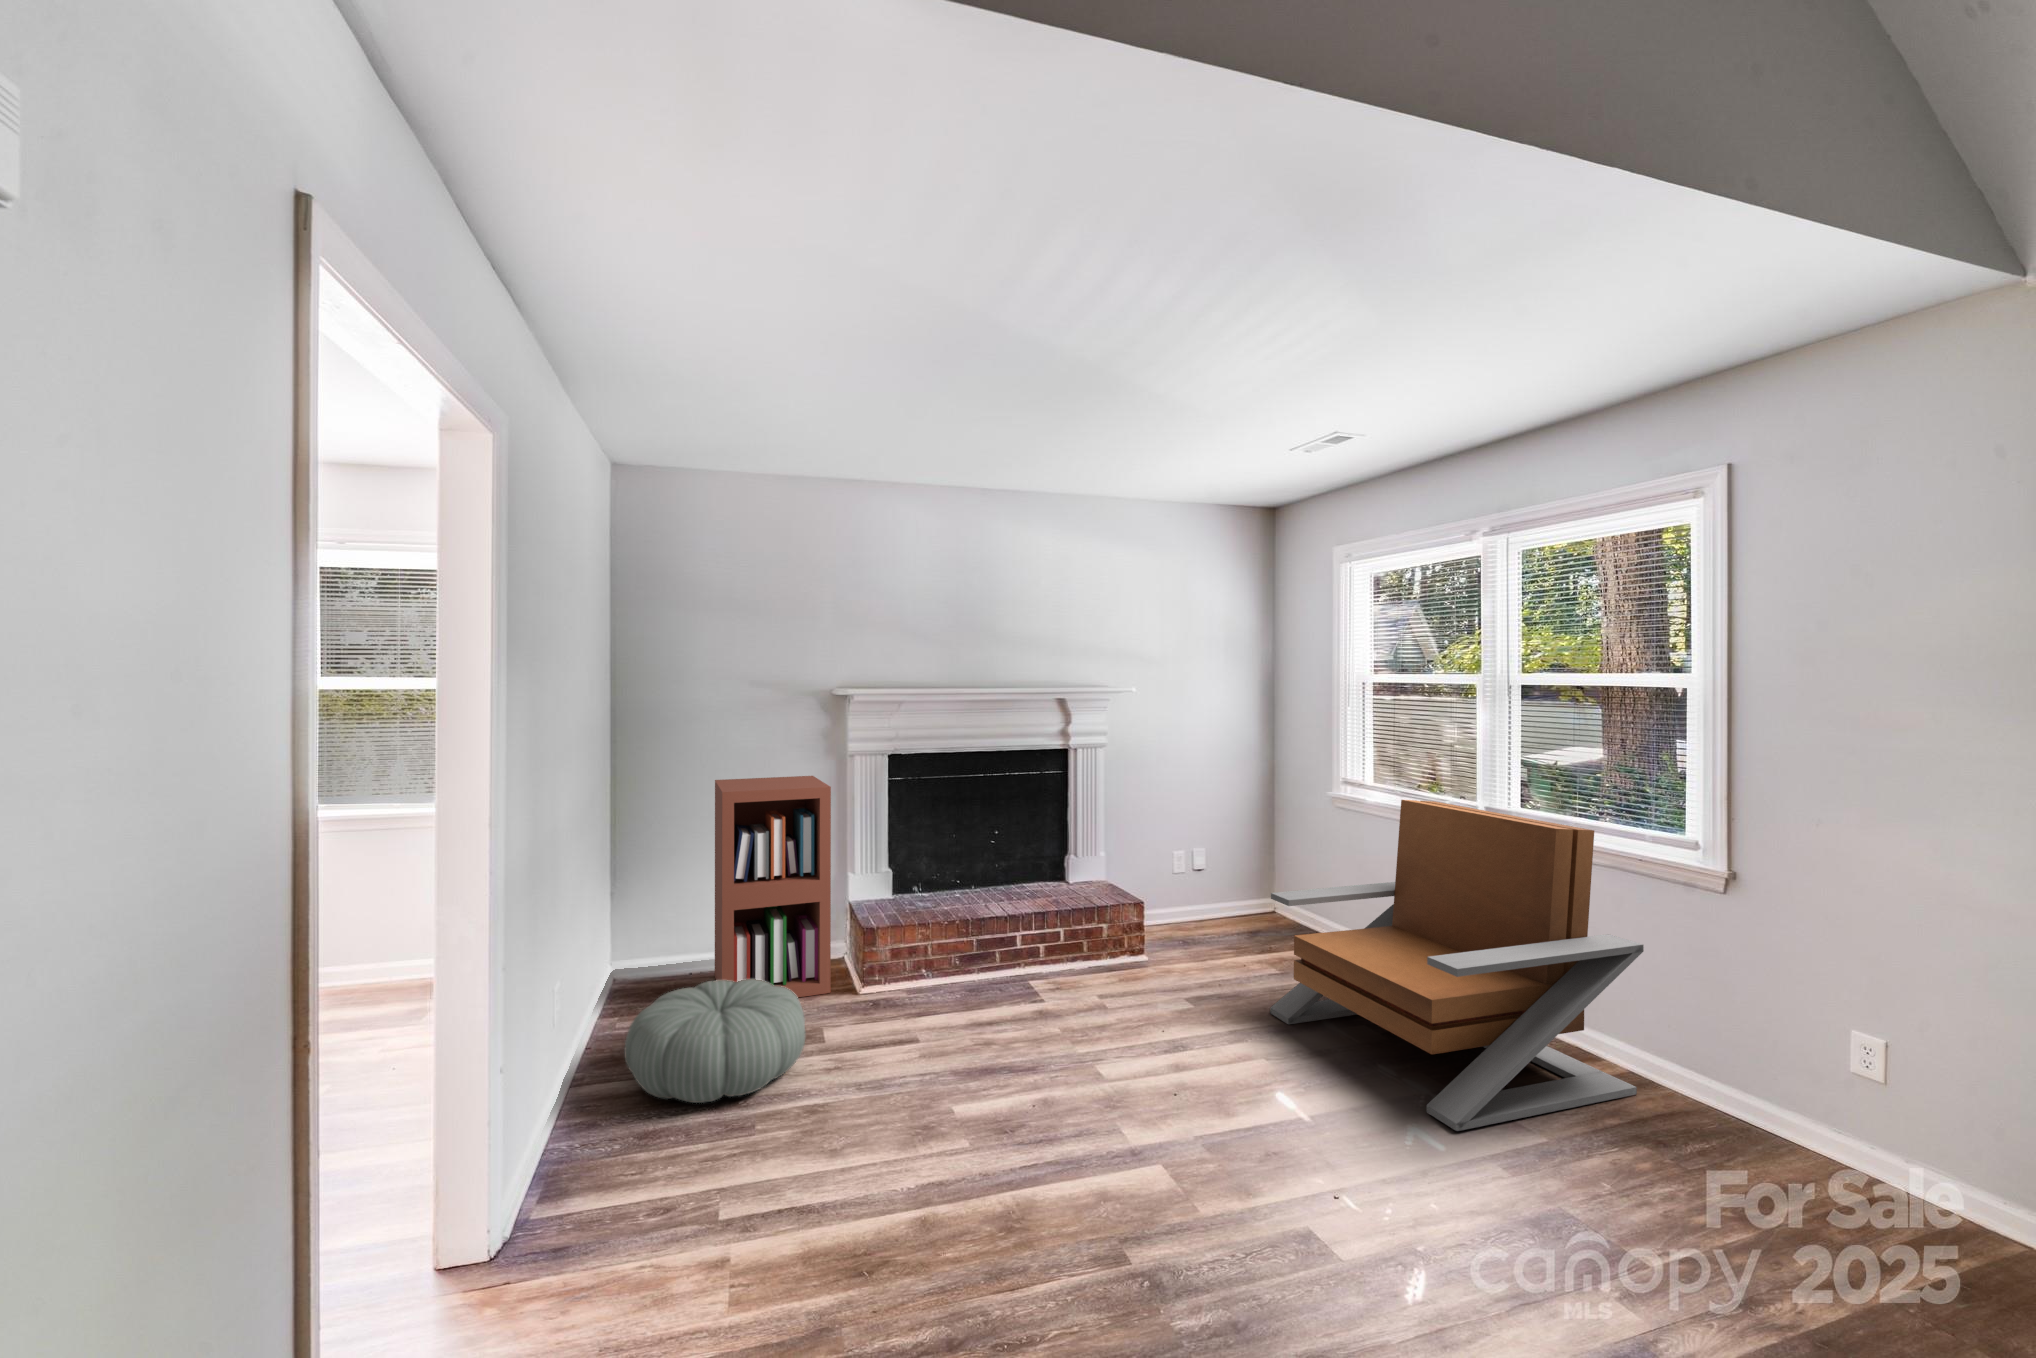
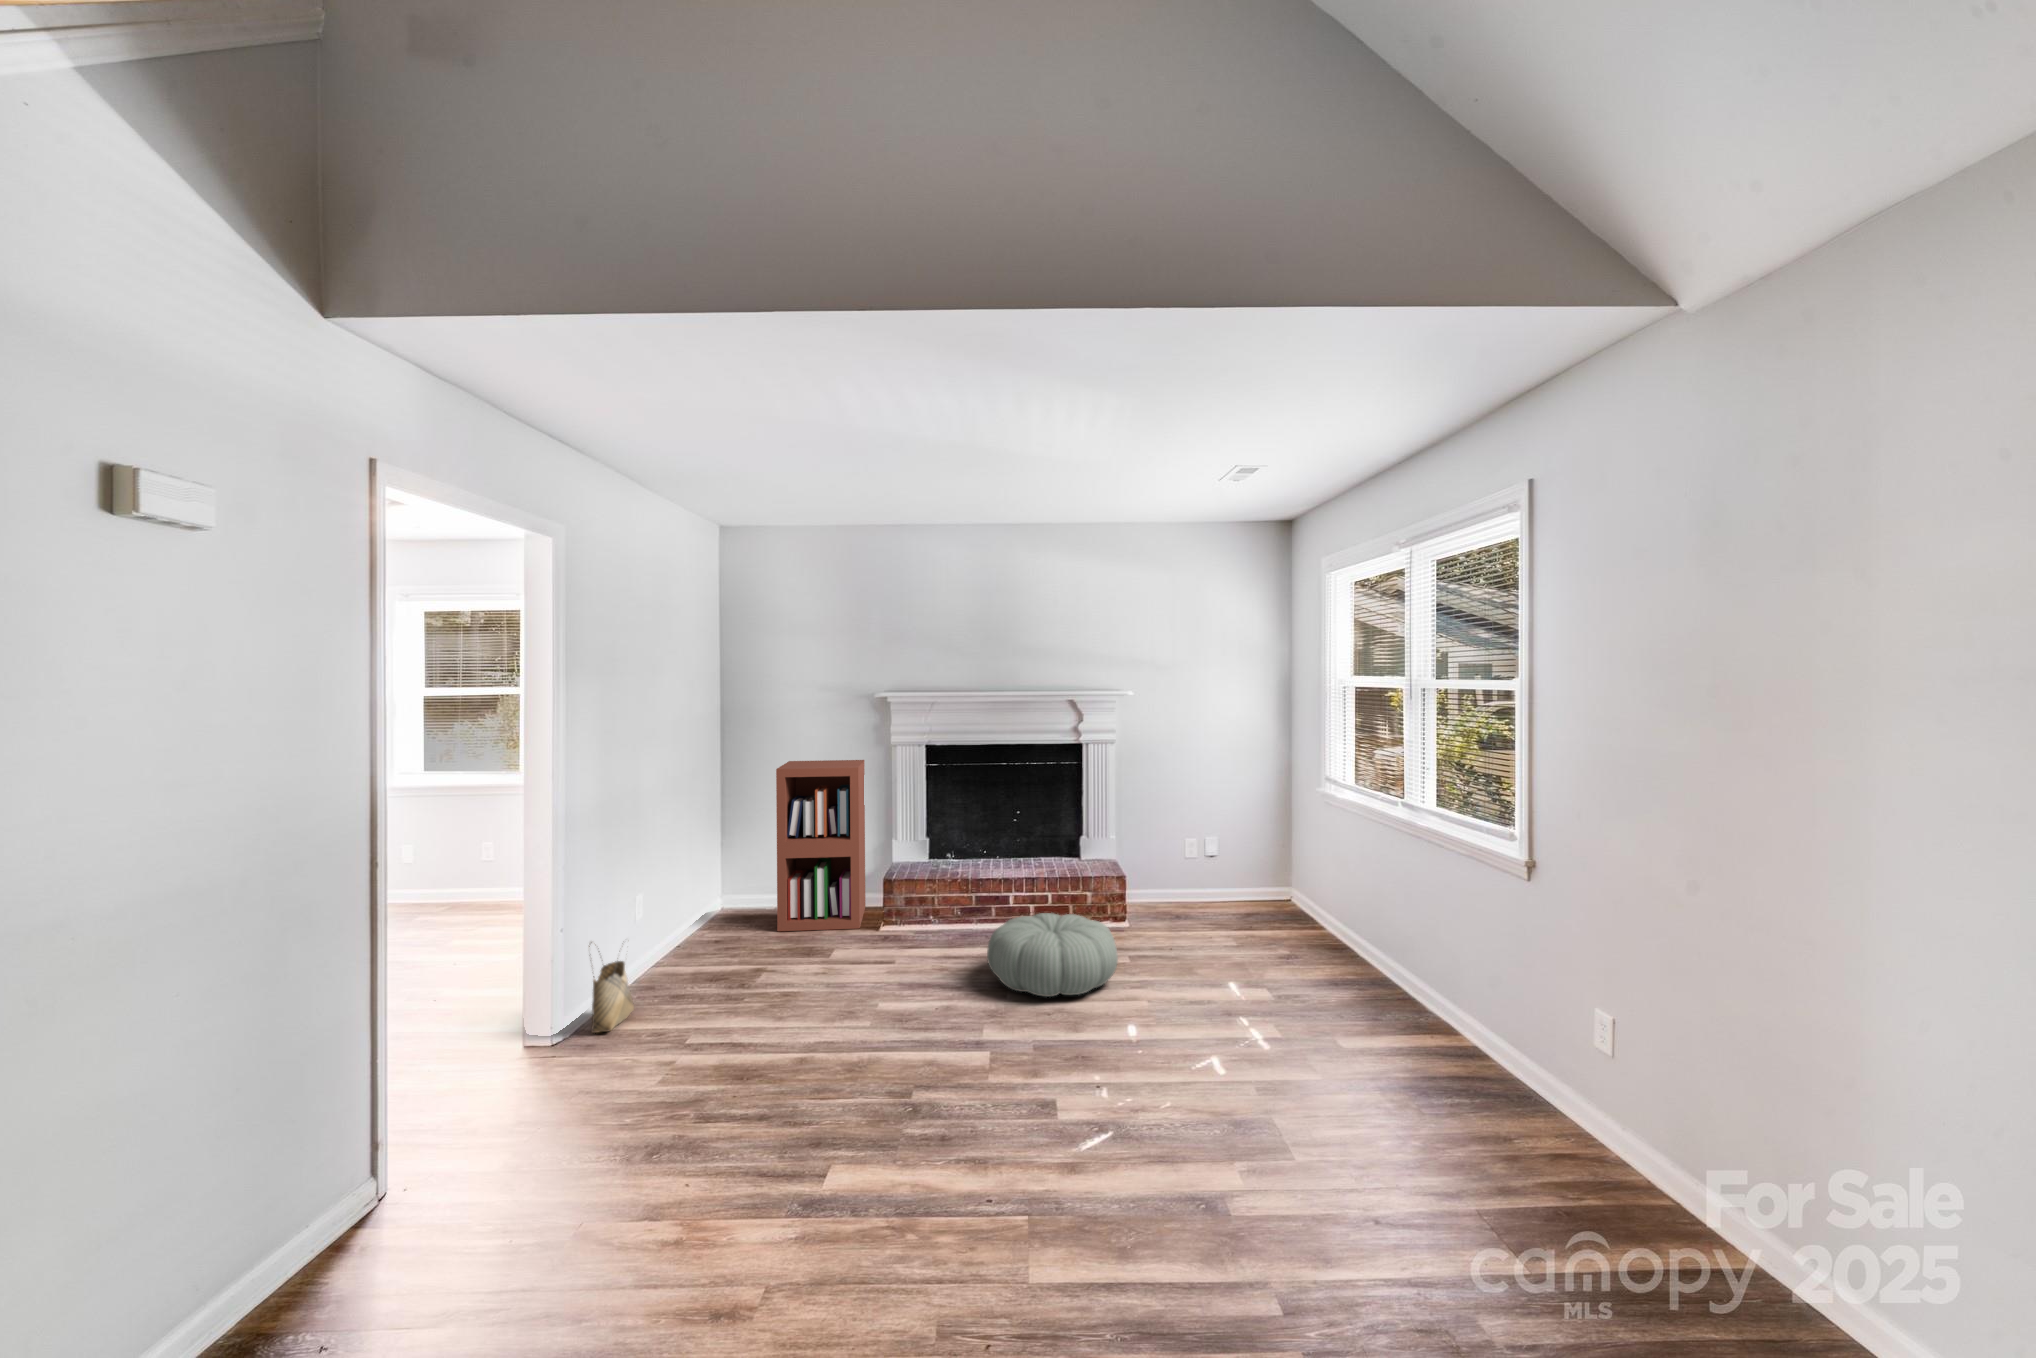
lounge chair: present [1270,800,1644,1131] -> none [1191,791,1463,1063]
pouf: present [625,979,805,1103] -> present [987,913,1118,997]
woven basket: none [536,1066,599,1226] -> present [589,942,634,1033]

